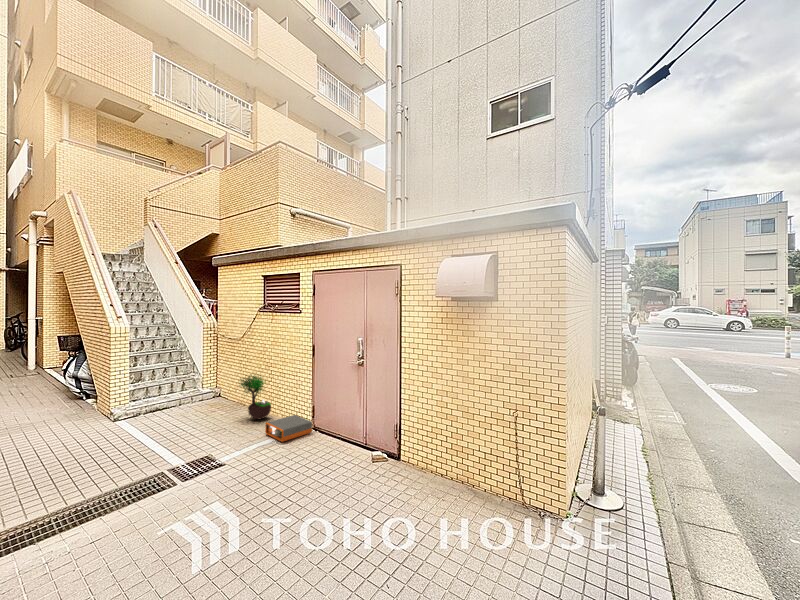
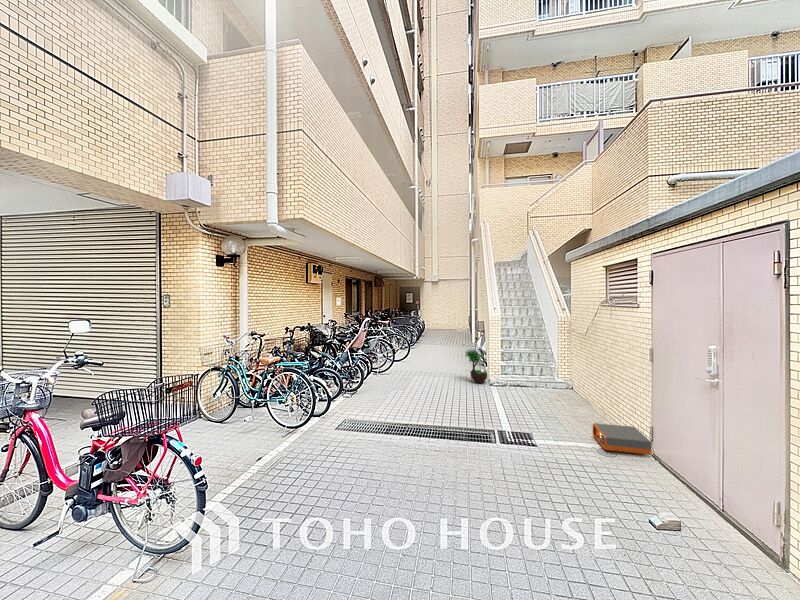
potted tree: present [241,375,271,419] -> present [466,350,487,383]

